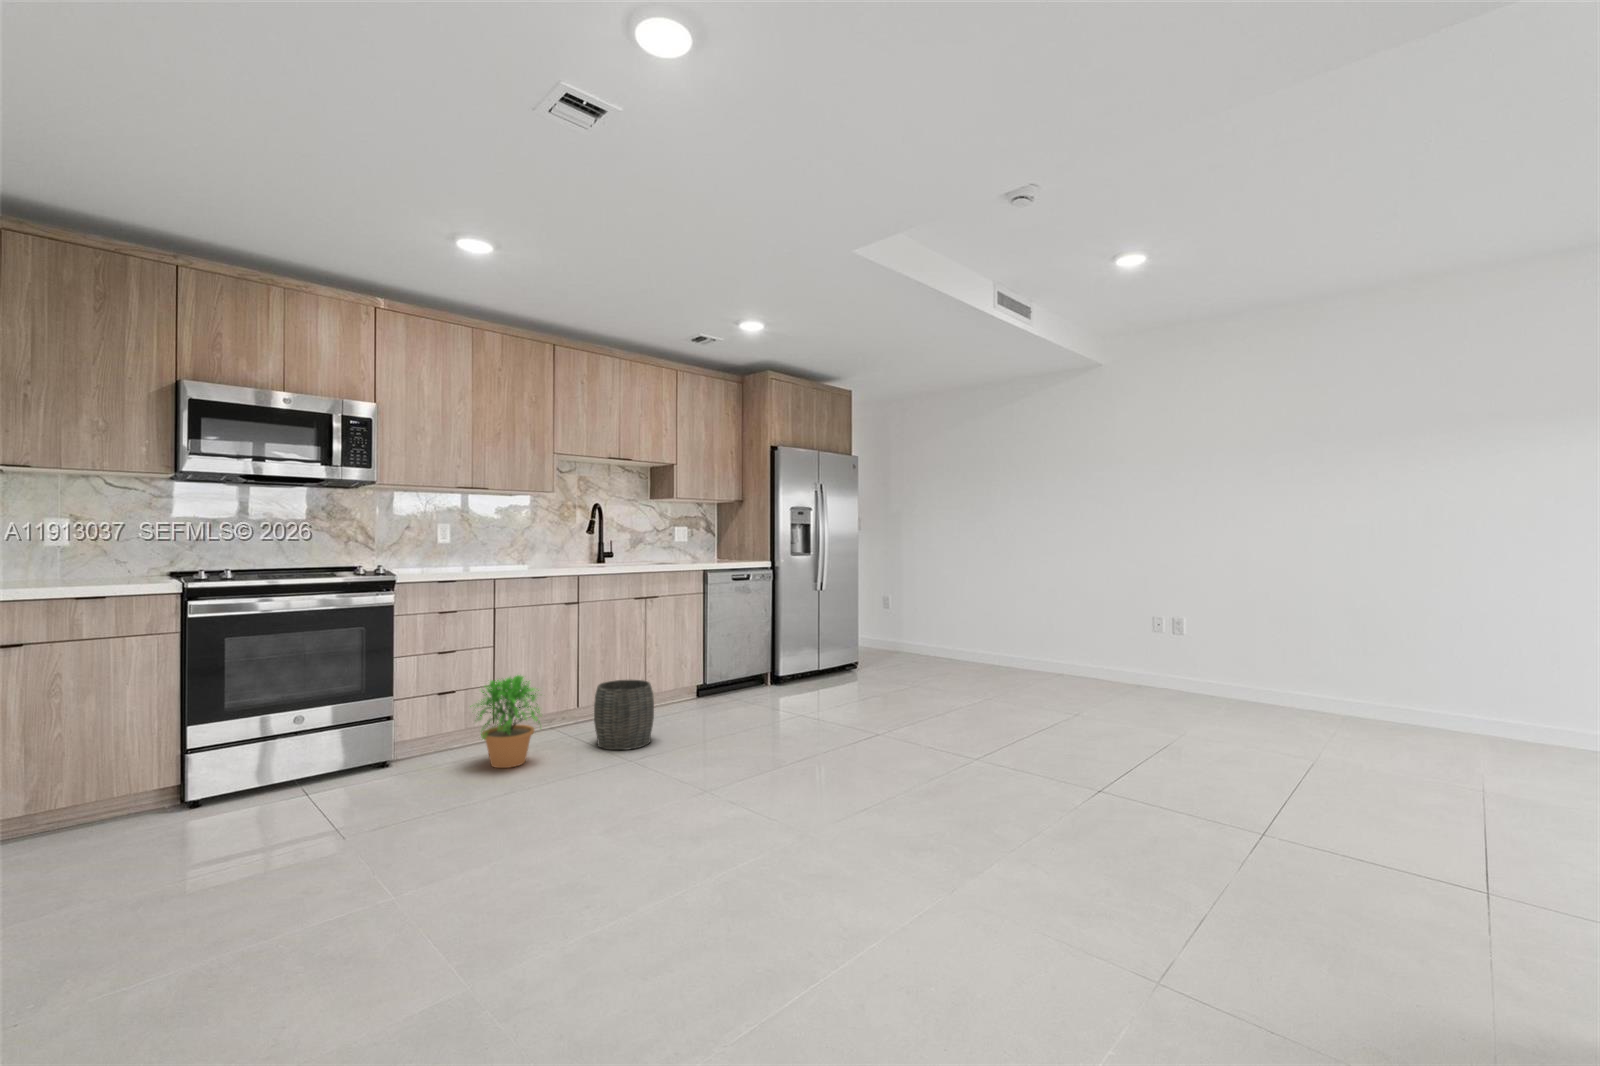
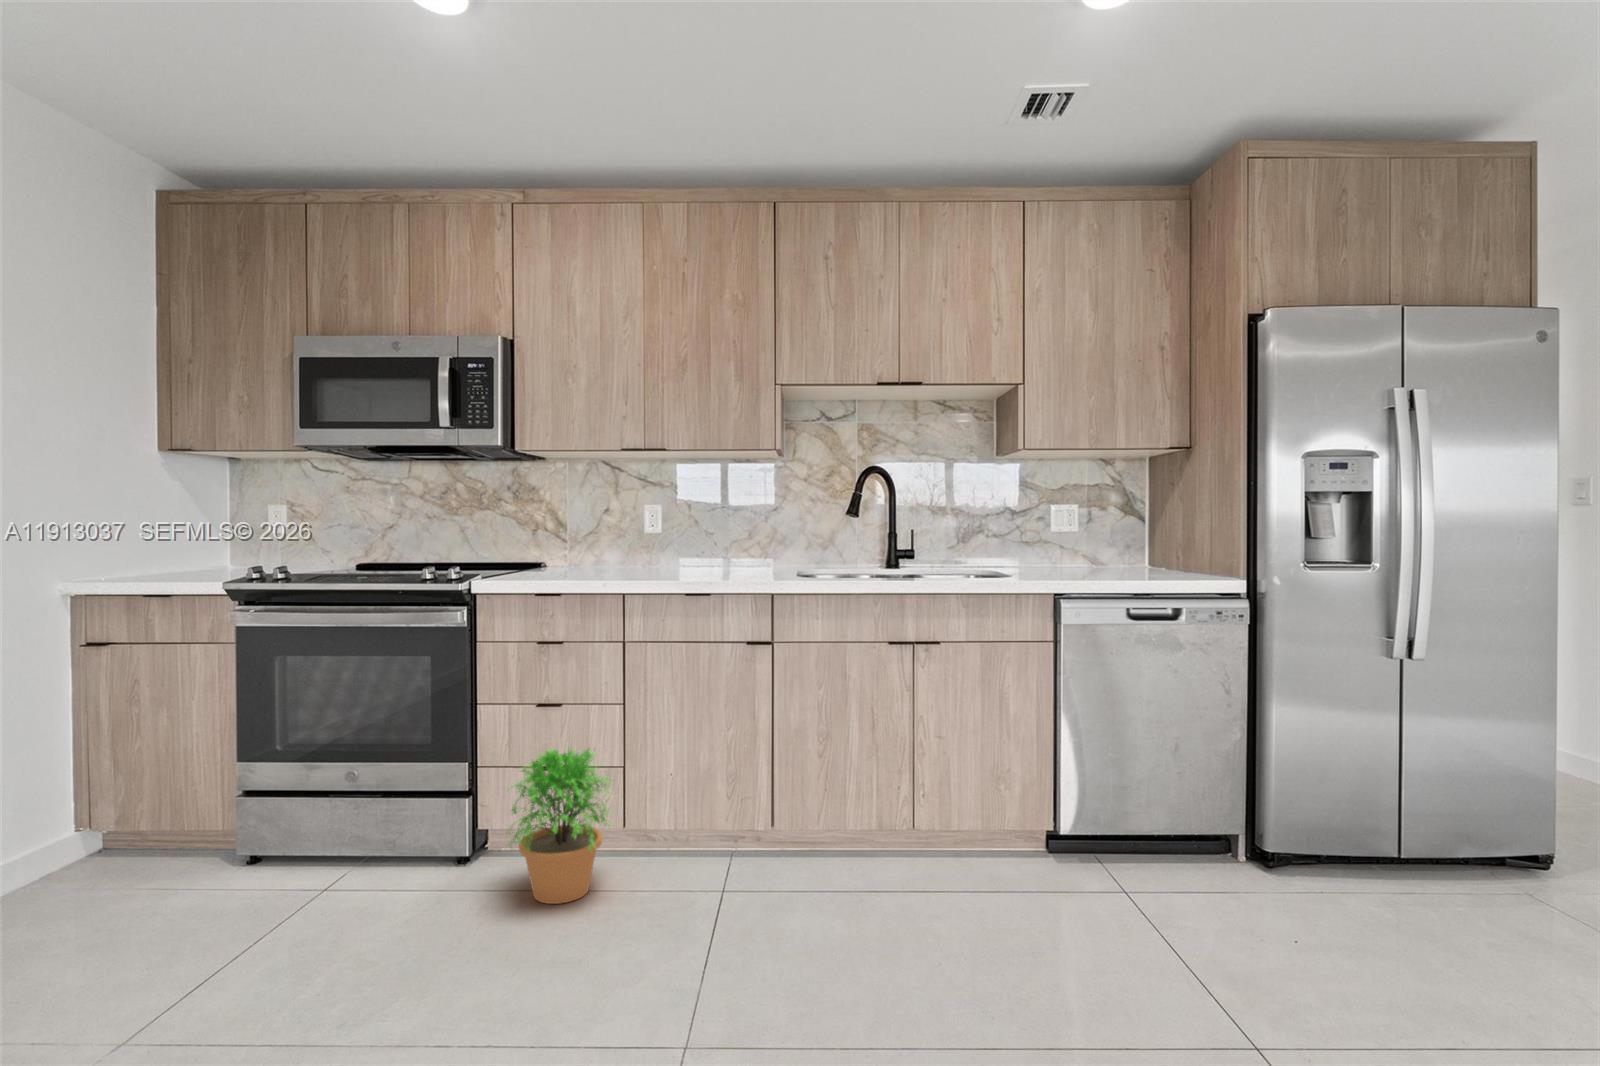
woven basket: present [594,680,654,750] -> none [703,782,814,930]

